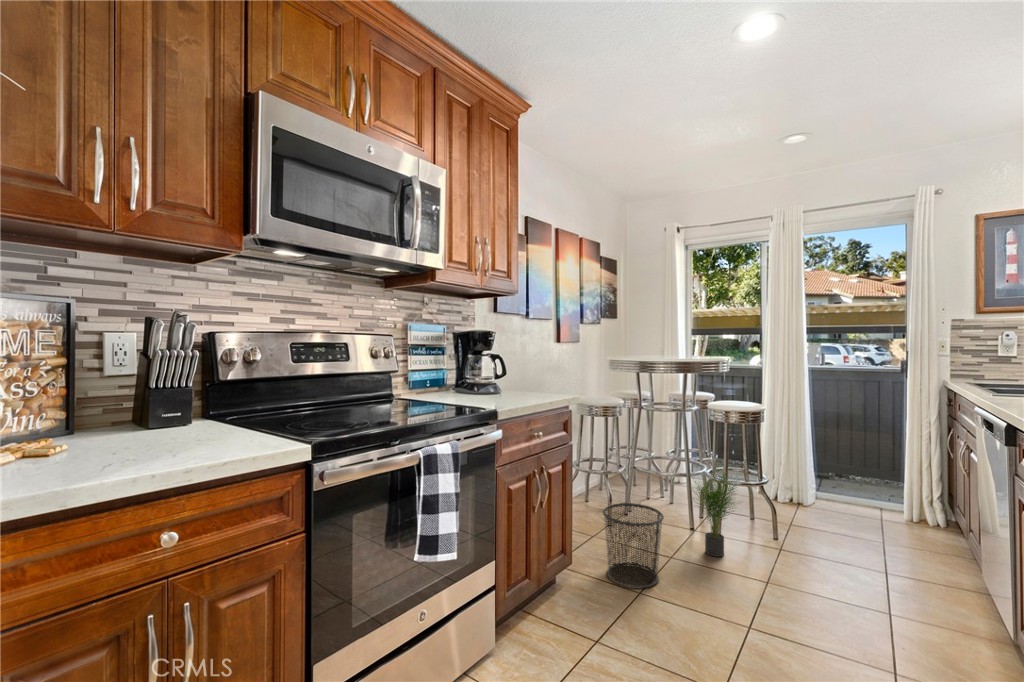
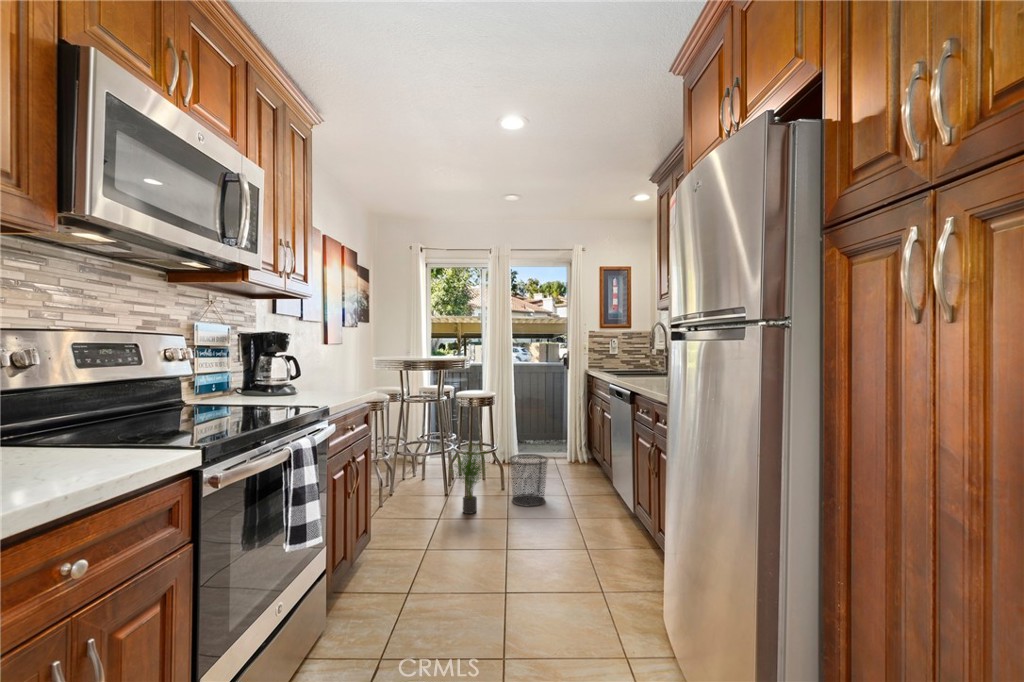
waste bin: present [603,503,664,588] -> present [509,454,548,507]

